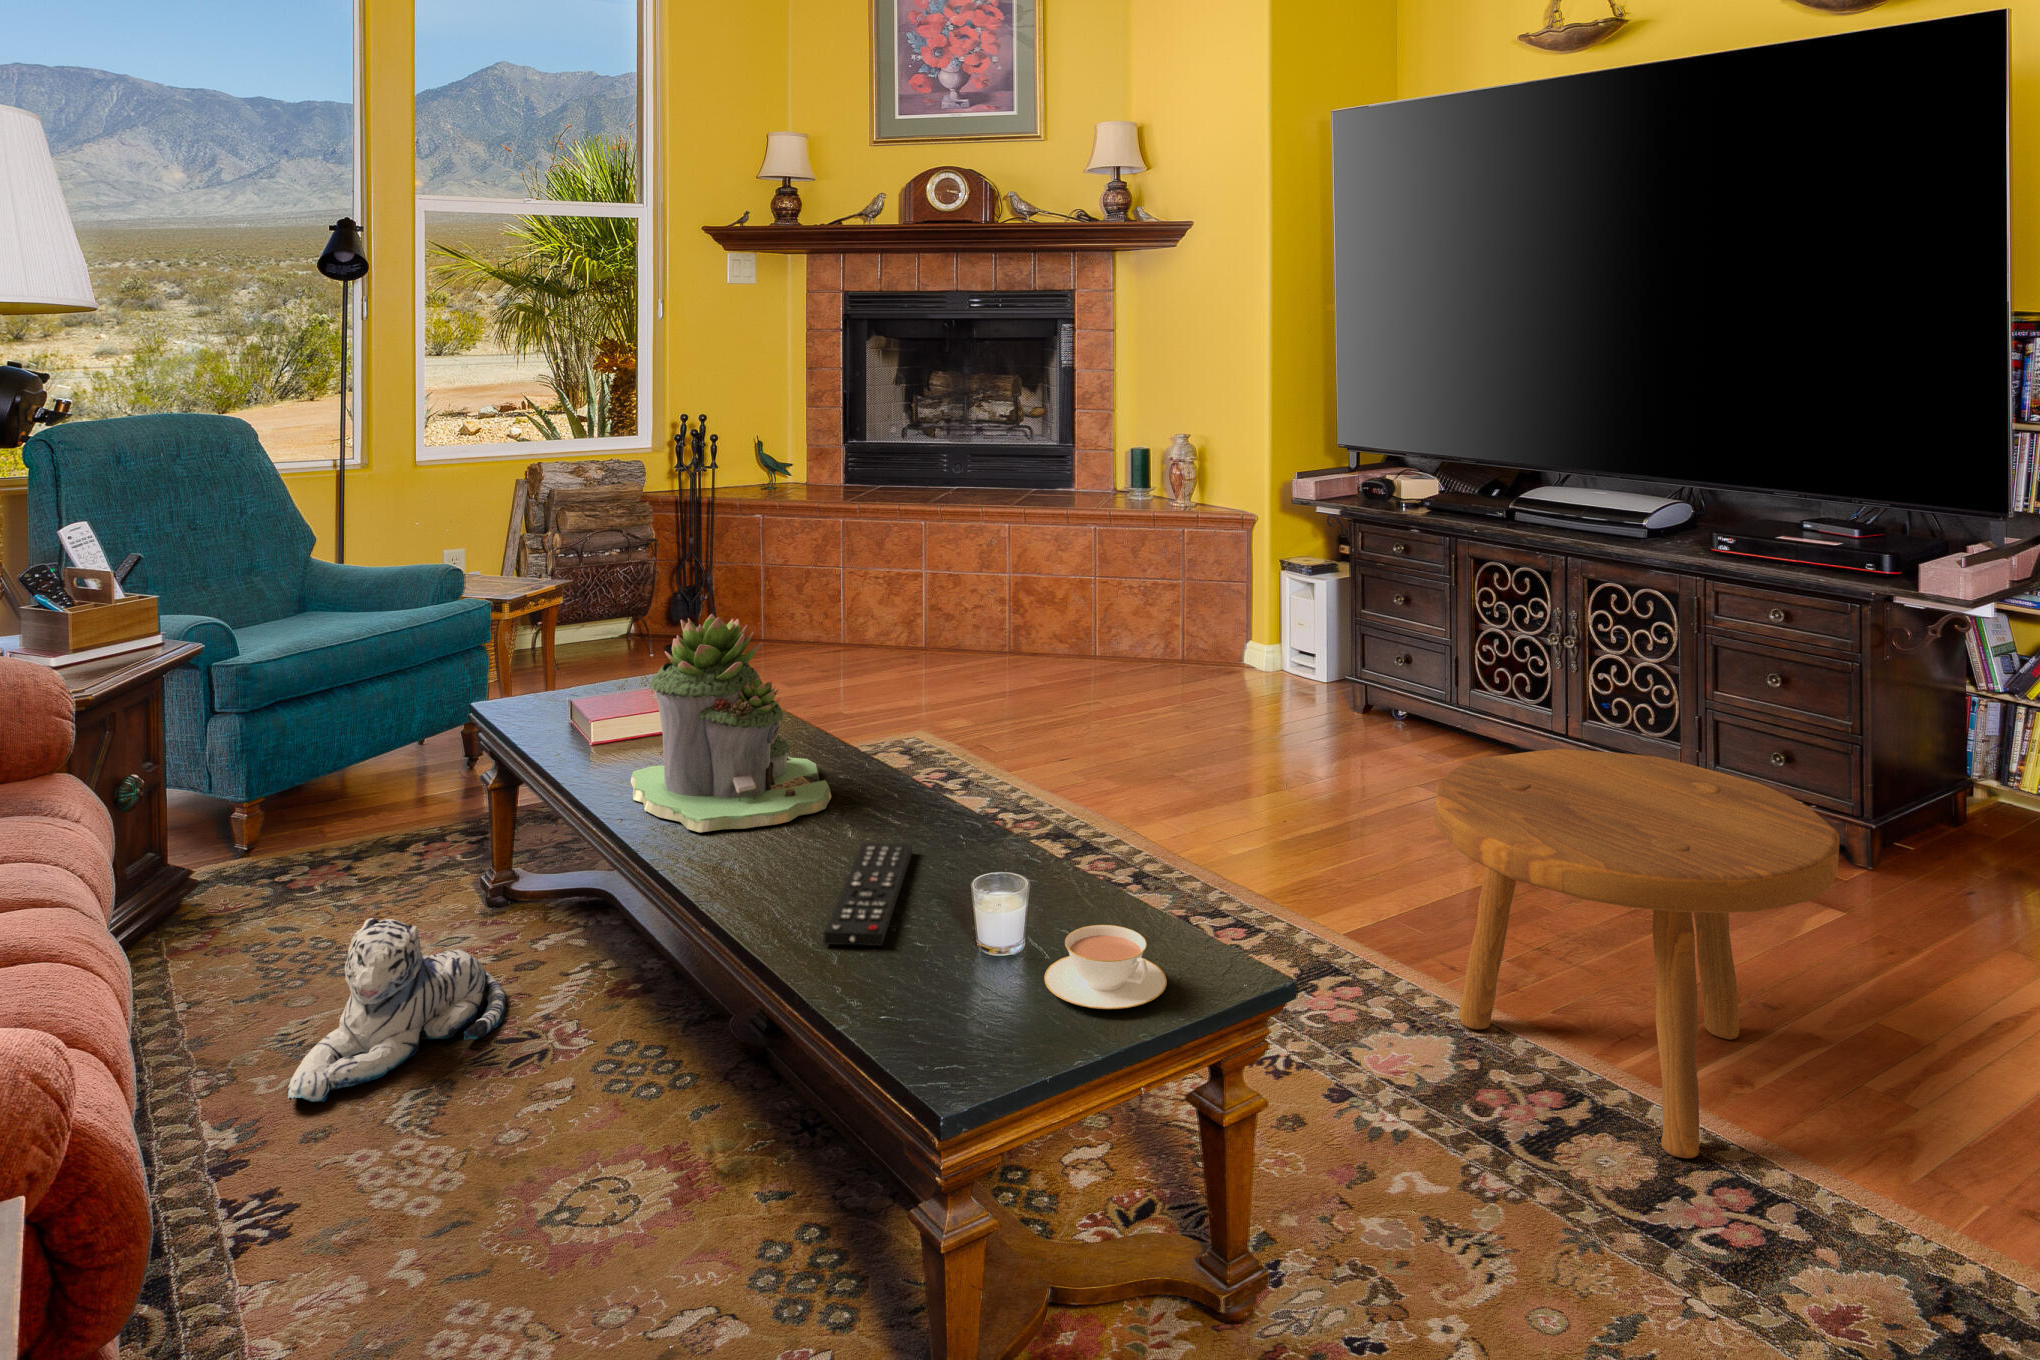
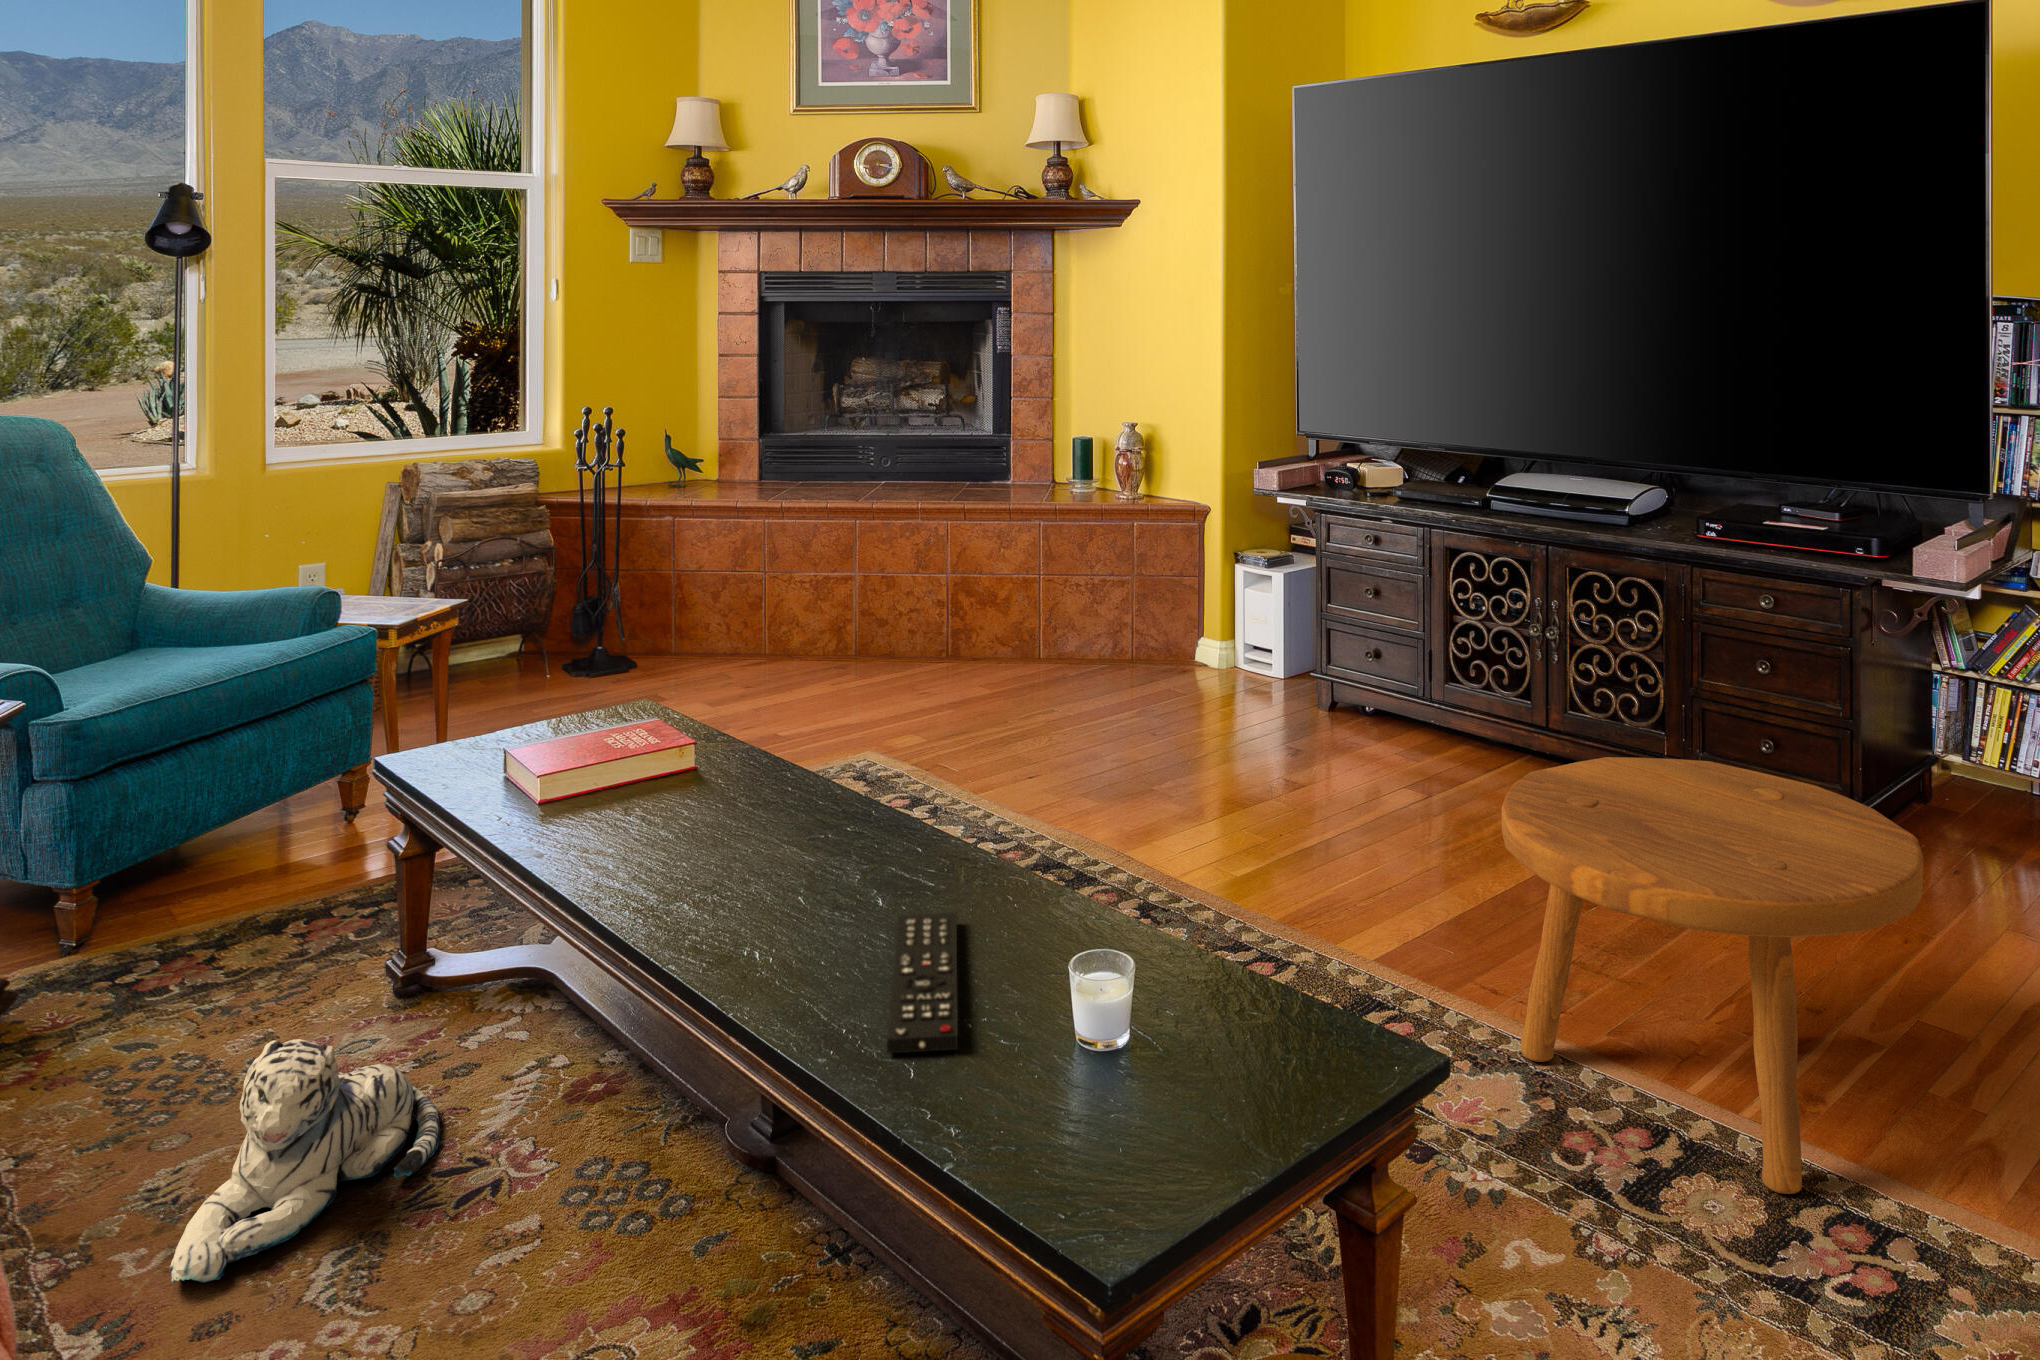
succulent planter: present [631,614,831,832] -> none [595,650,842,913]
teacup: present [1044,925,1167,1009] -> none [1162,1008,1304,1115]

